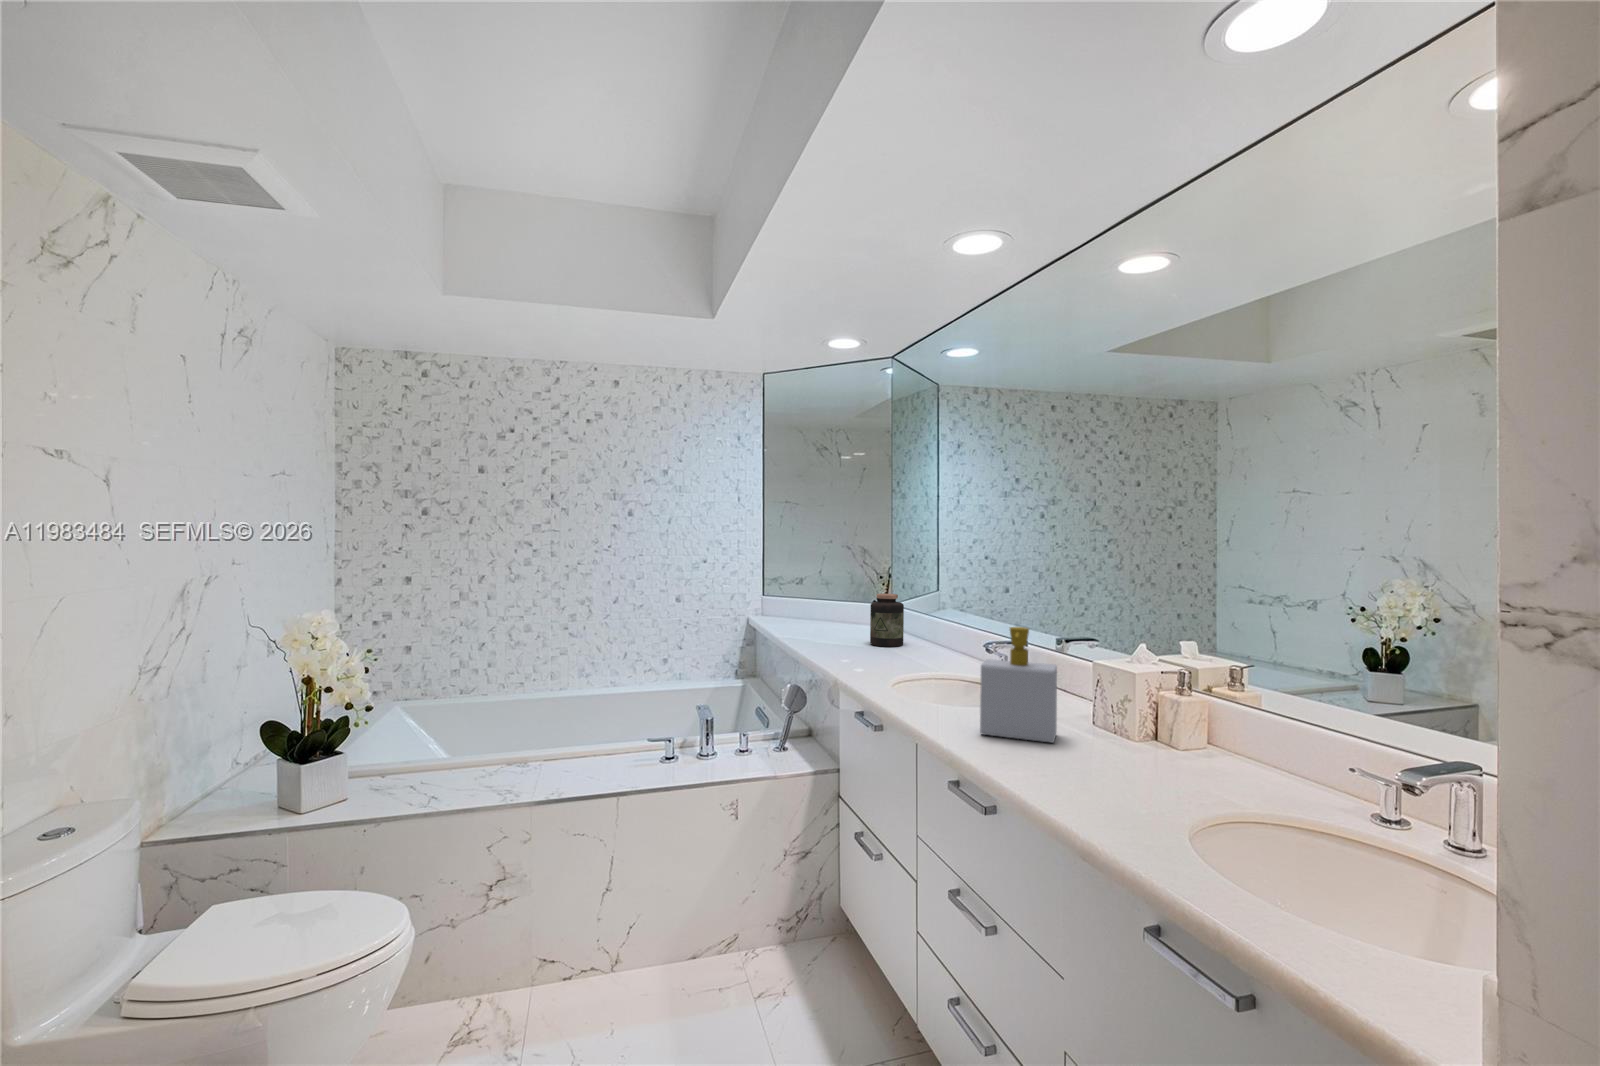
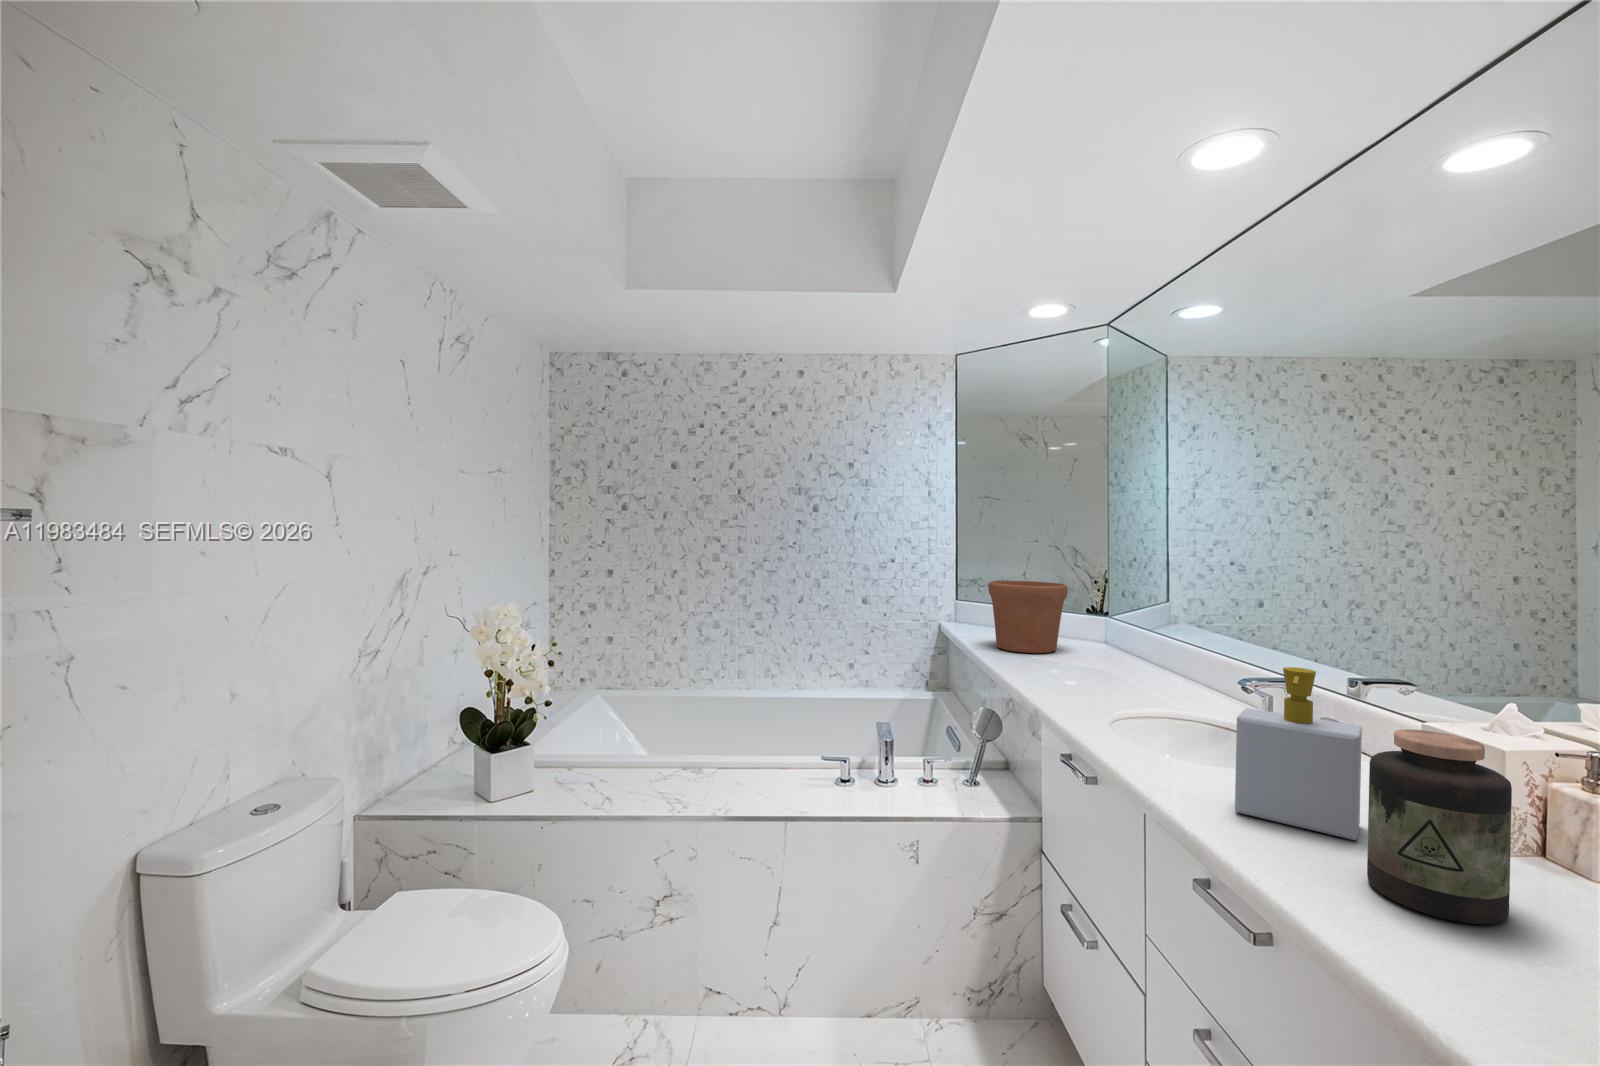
flower pot: none [791,576,856,637] -> present [988,581,1068,653]
jar: present [870,594,904,647] -> present [1367,729,1512,924]

